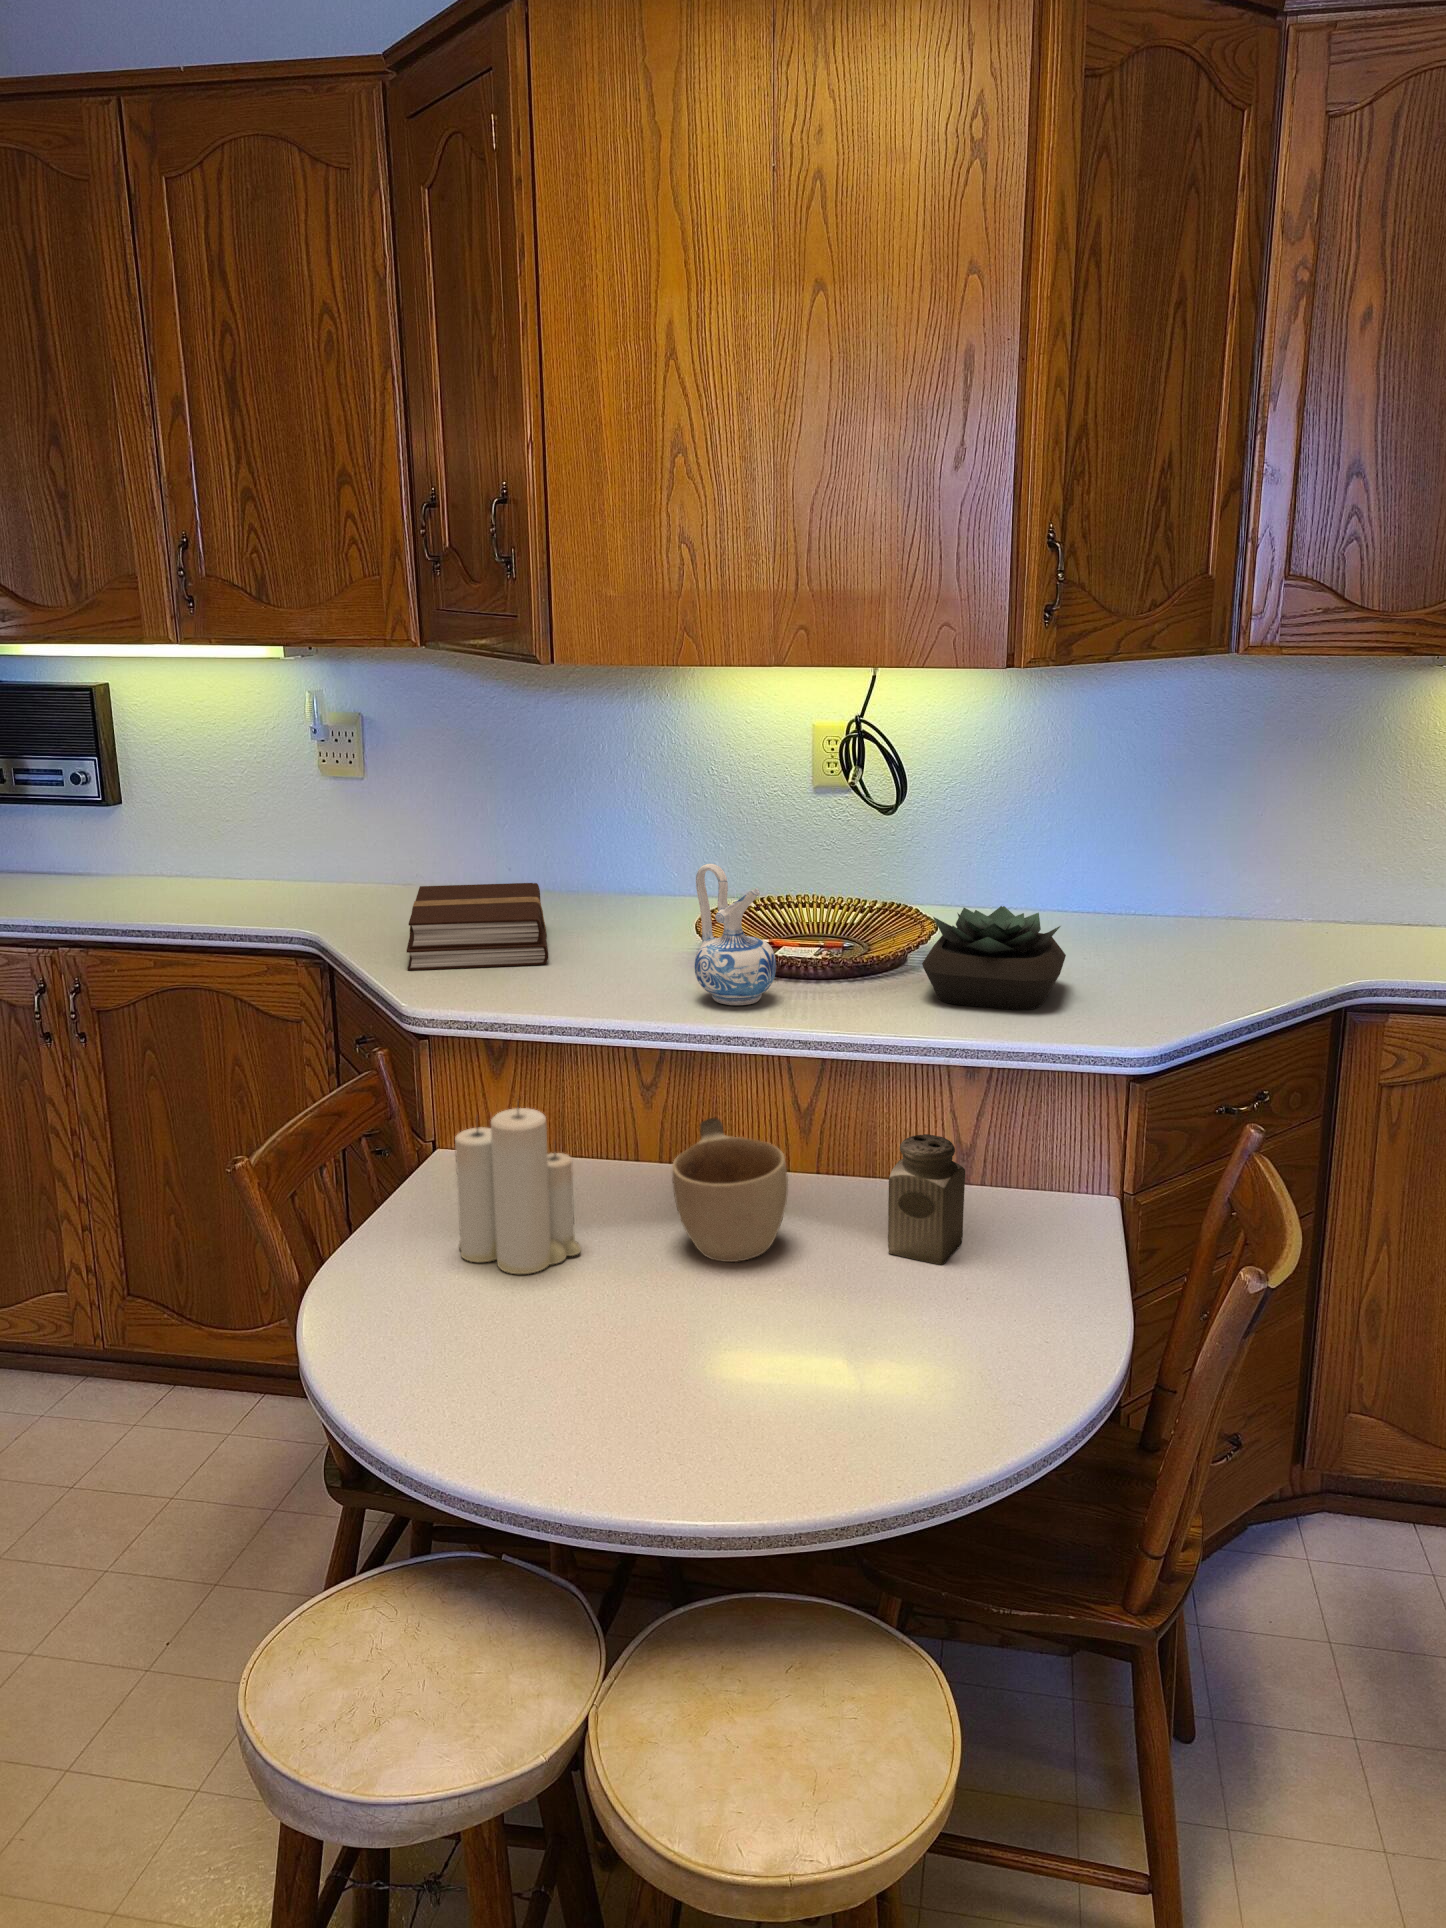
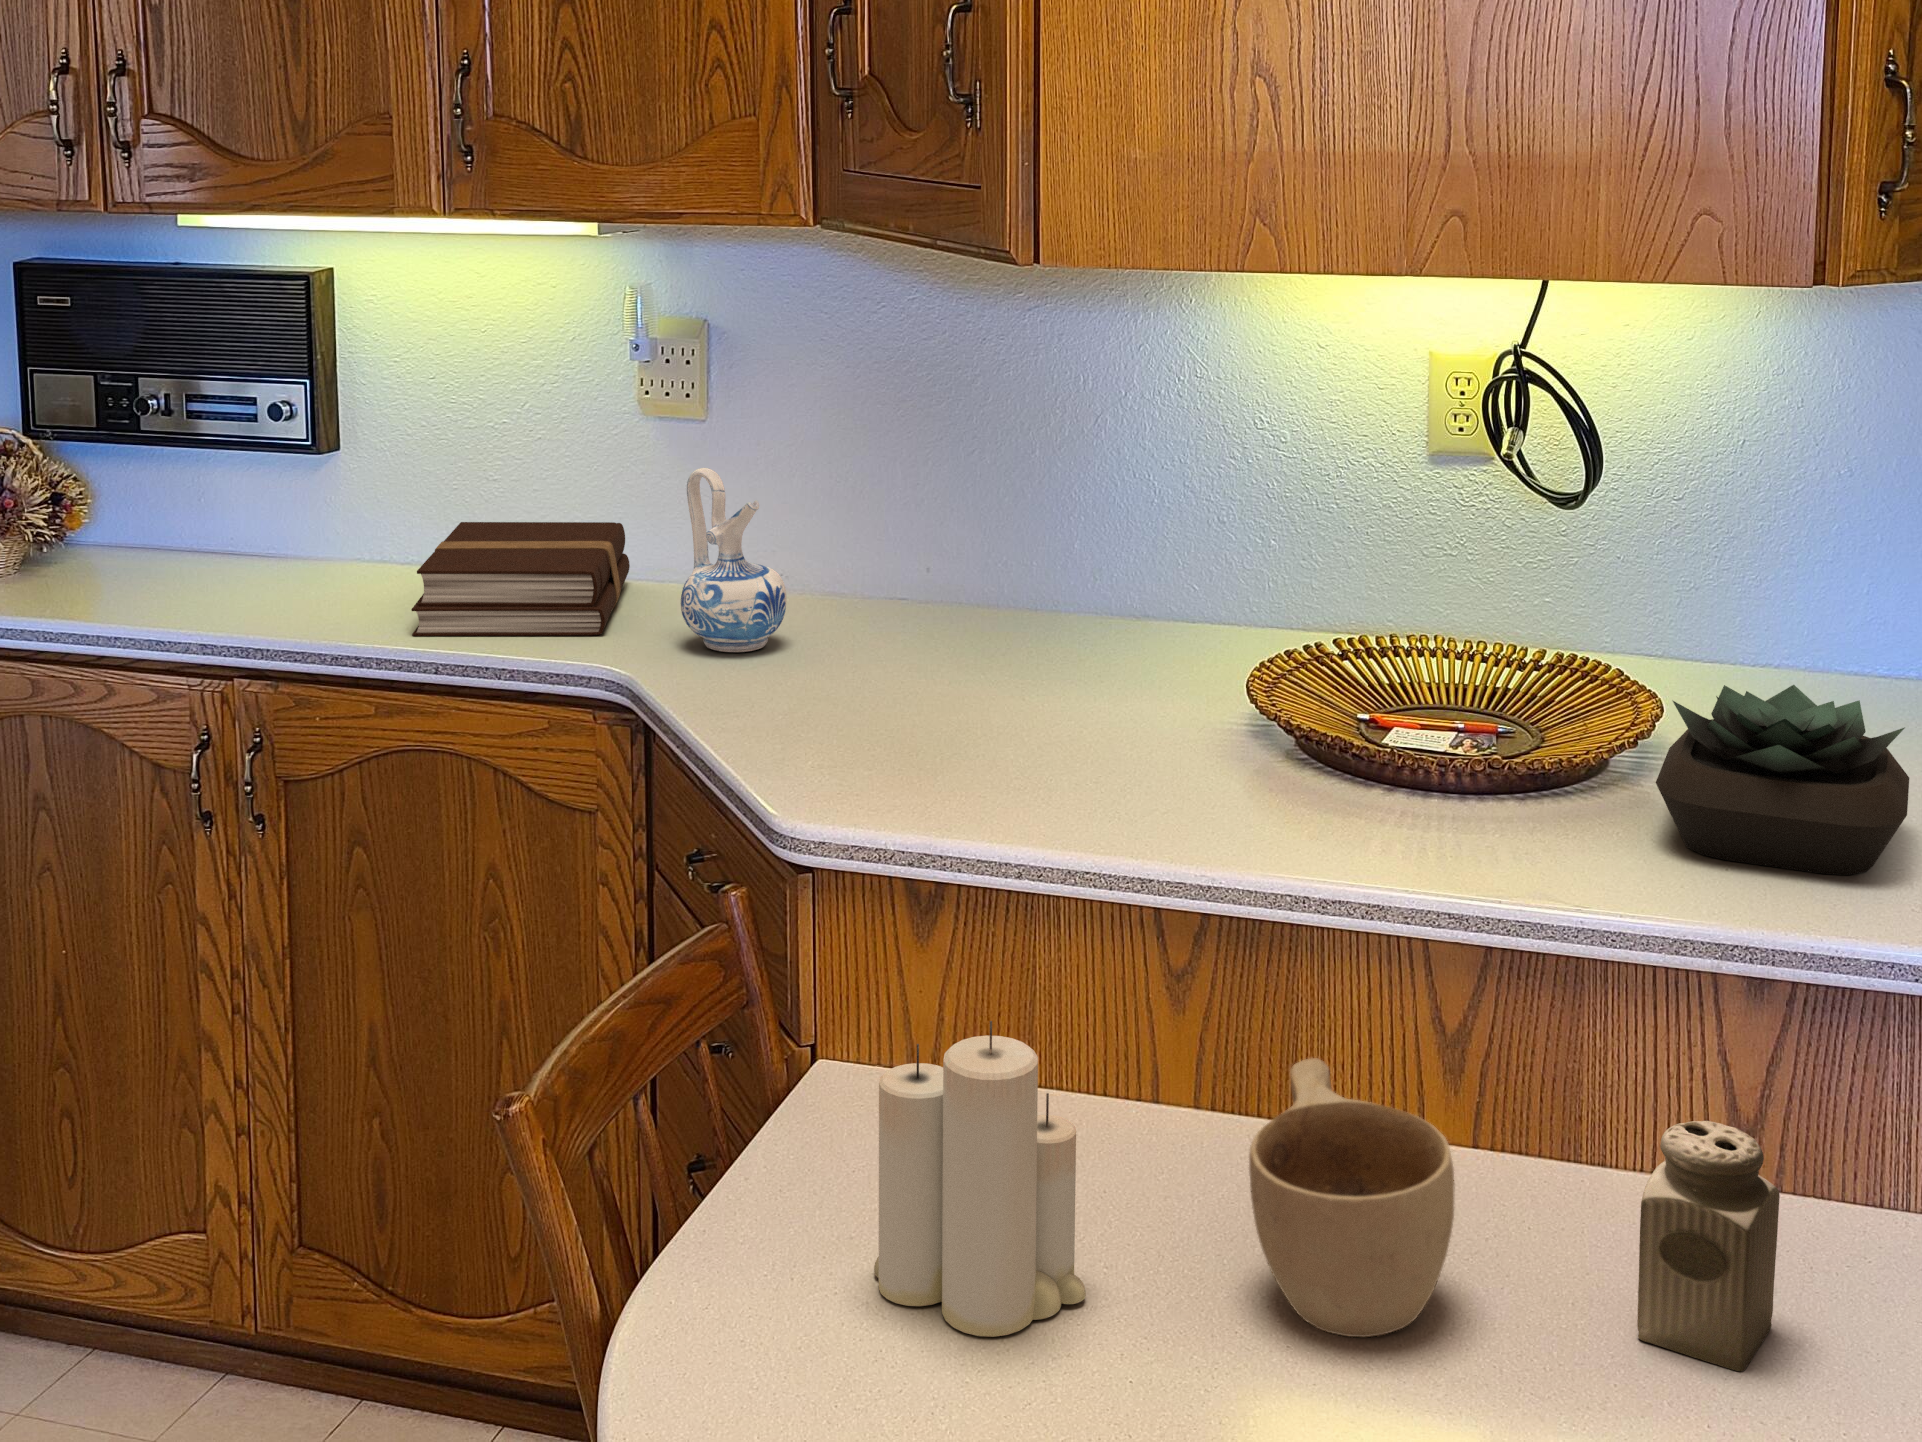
ceramic pitcher: present [694,864,776,1005] -> present [681,468,786,652]
book: present [407,883,548,971] -> present [412,522,630,636]

